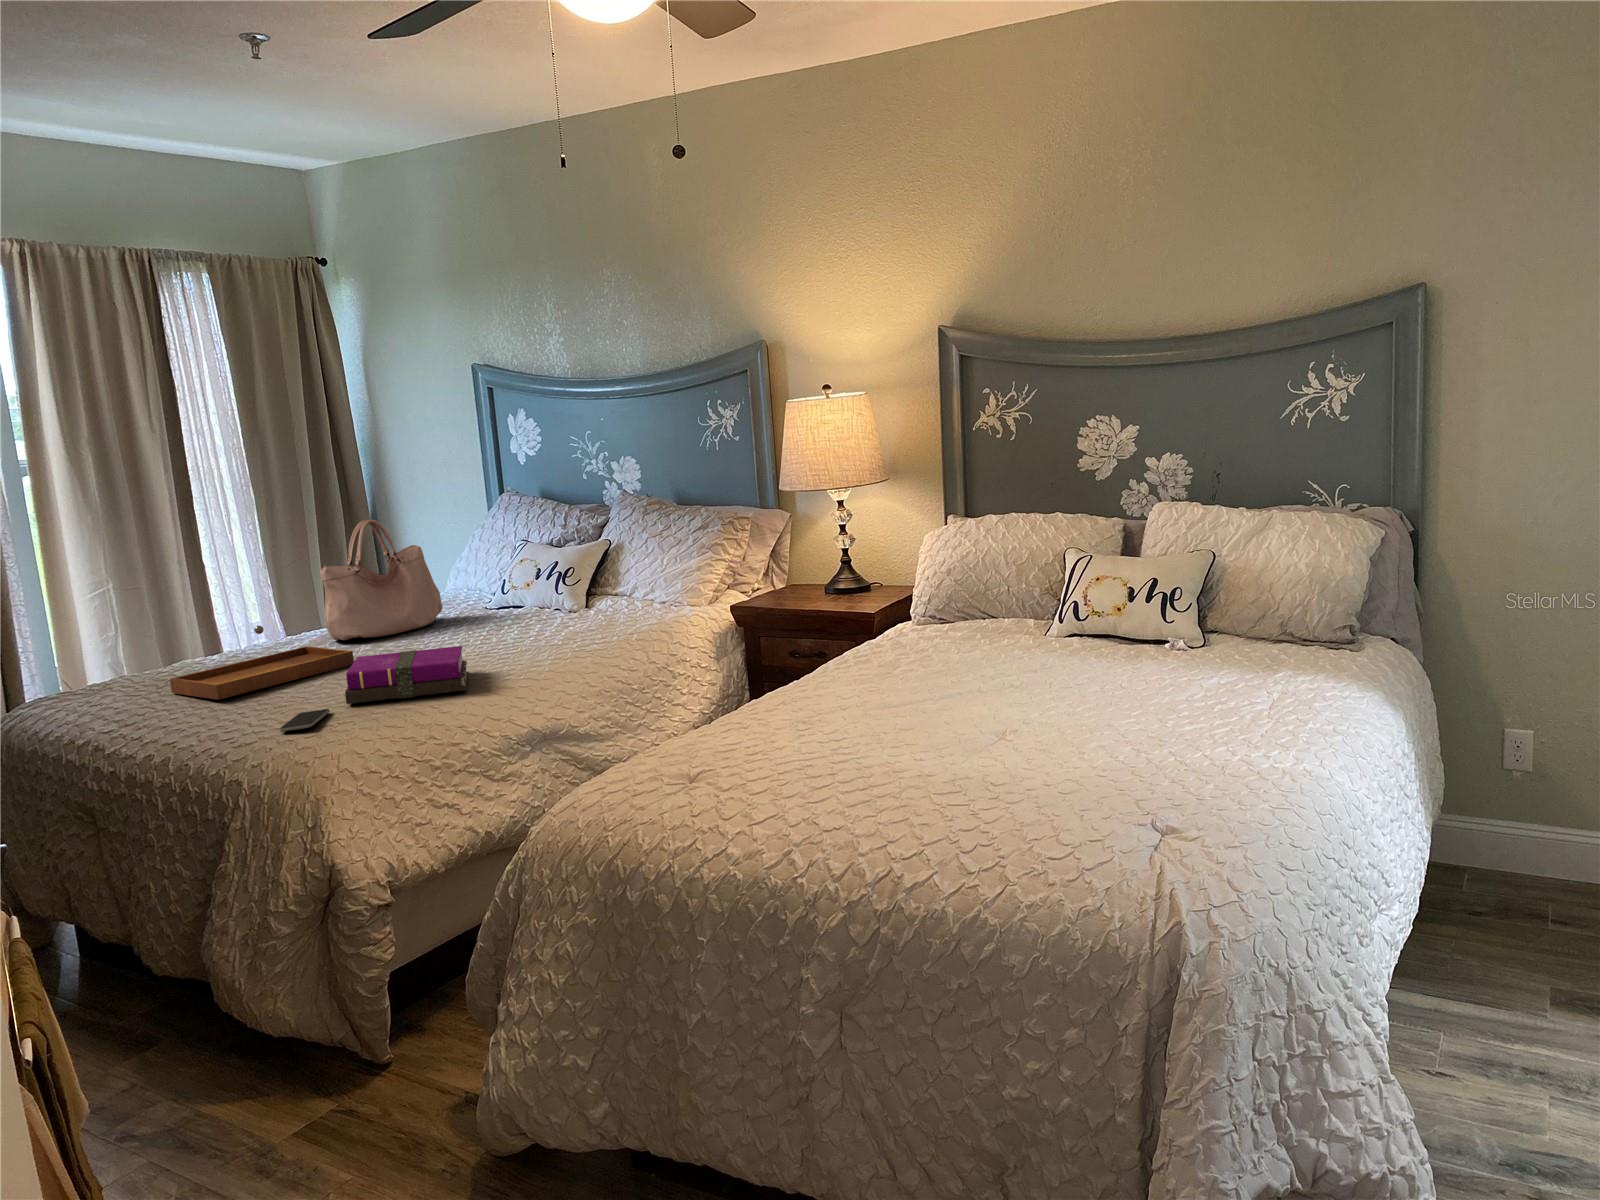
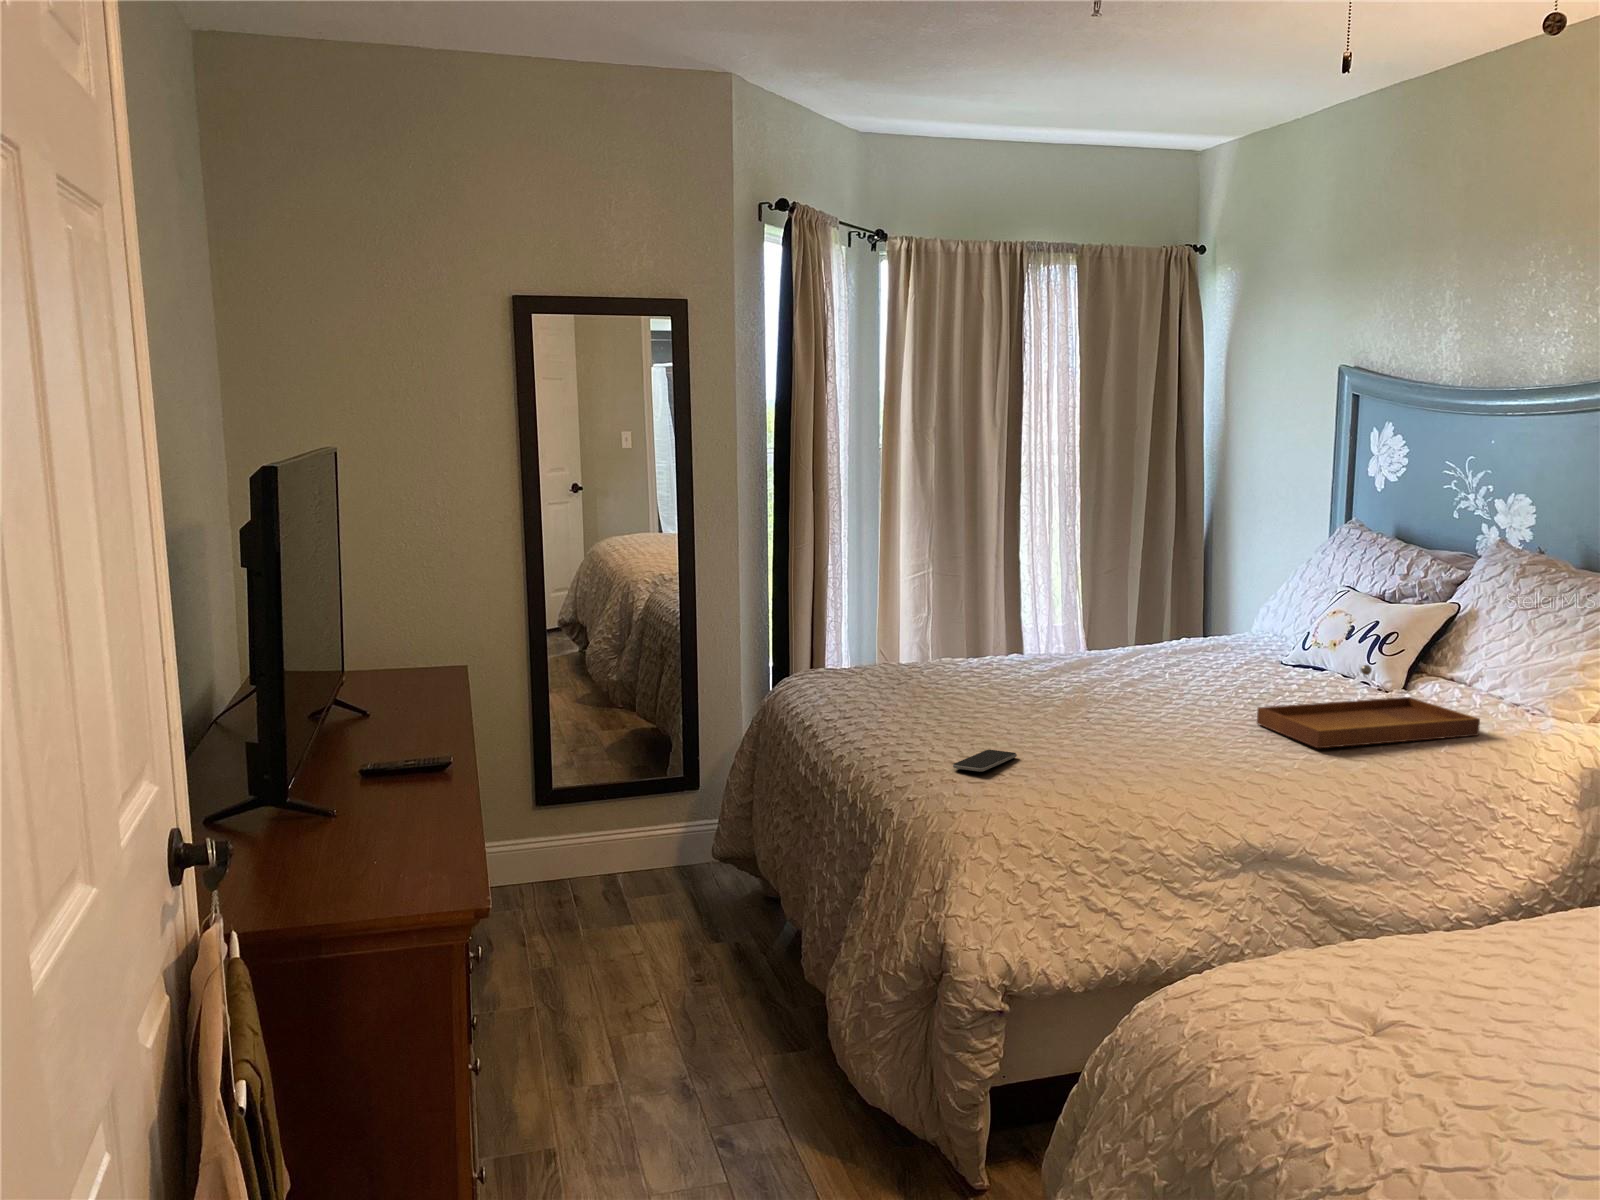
handbag: present [320,520,442,640] -> none [1080,539,1219,673]
tray: present [170,626,354,700] -> present [1257,665,1480,748]
notebook: present [345,646,468,704] -> none [1038,698,1198,771]

